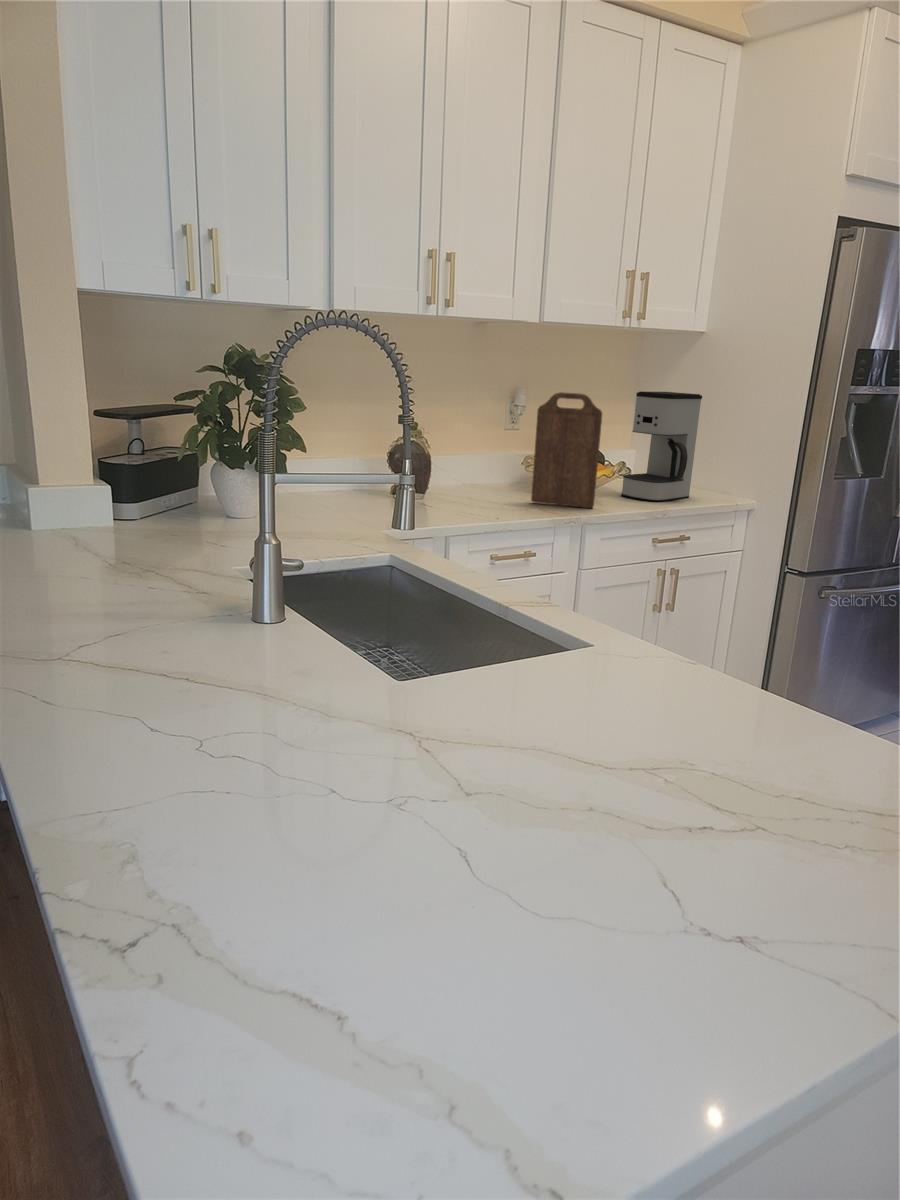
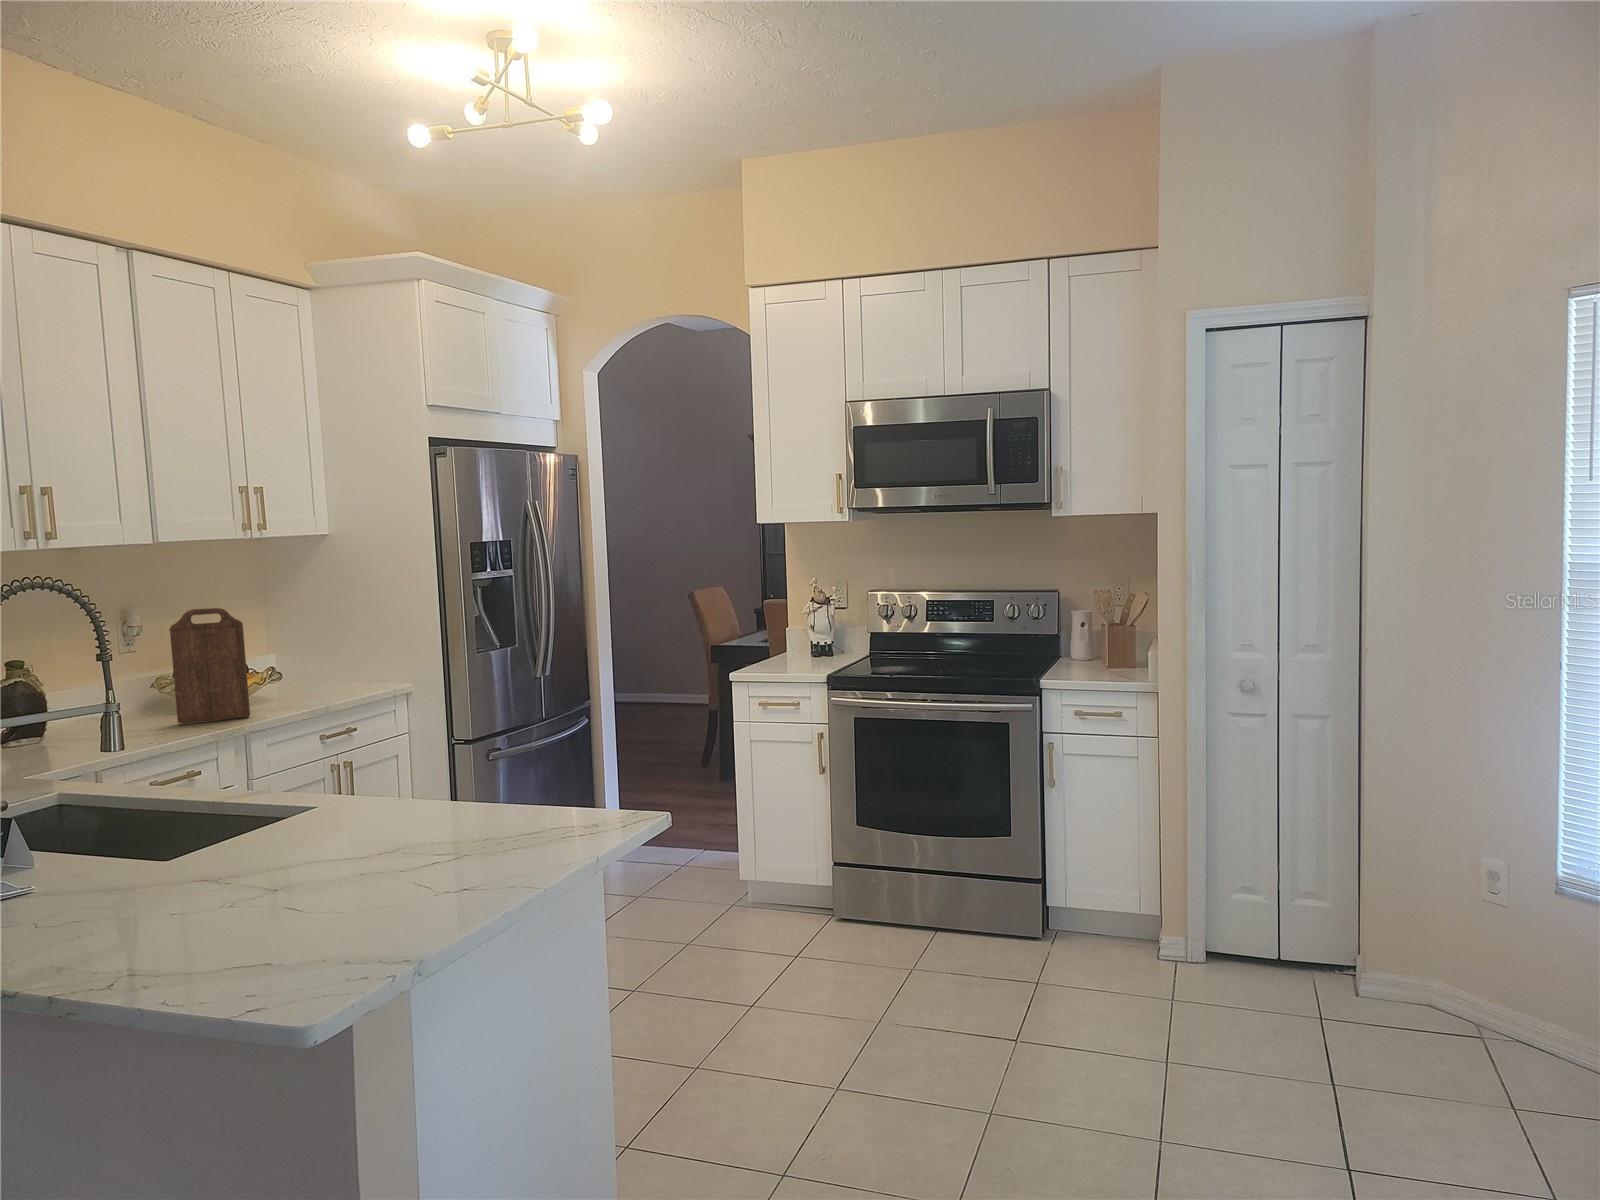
coffee maker: present [621,392,702,502] -> none [273,594,347,702]

